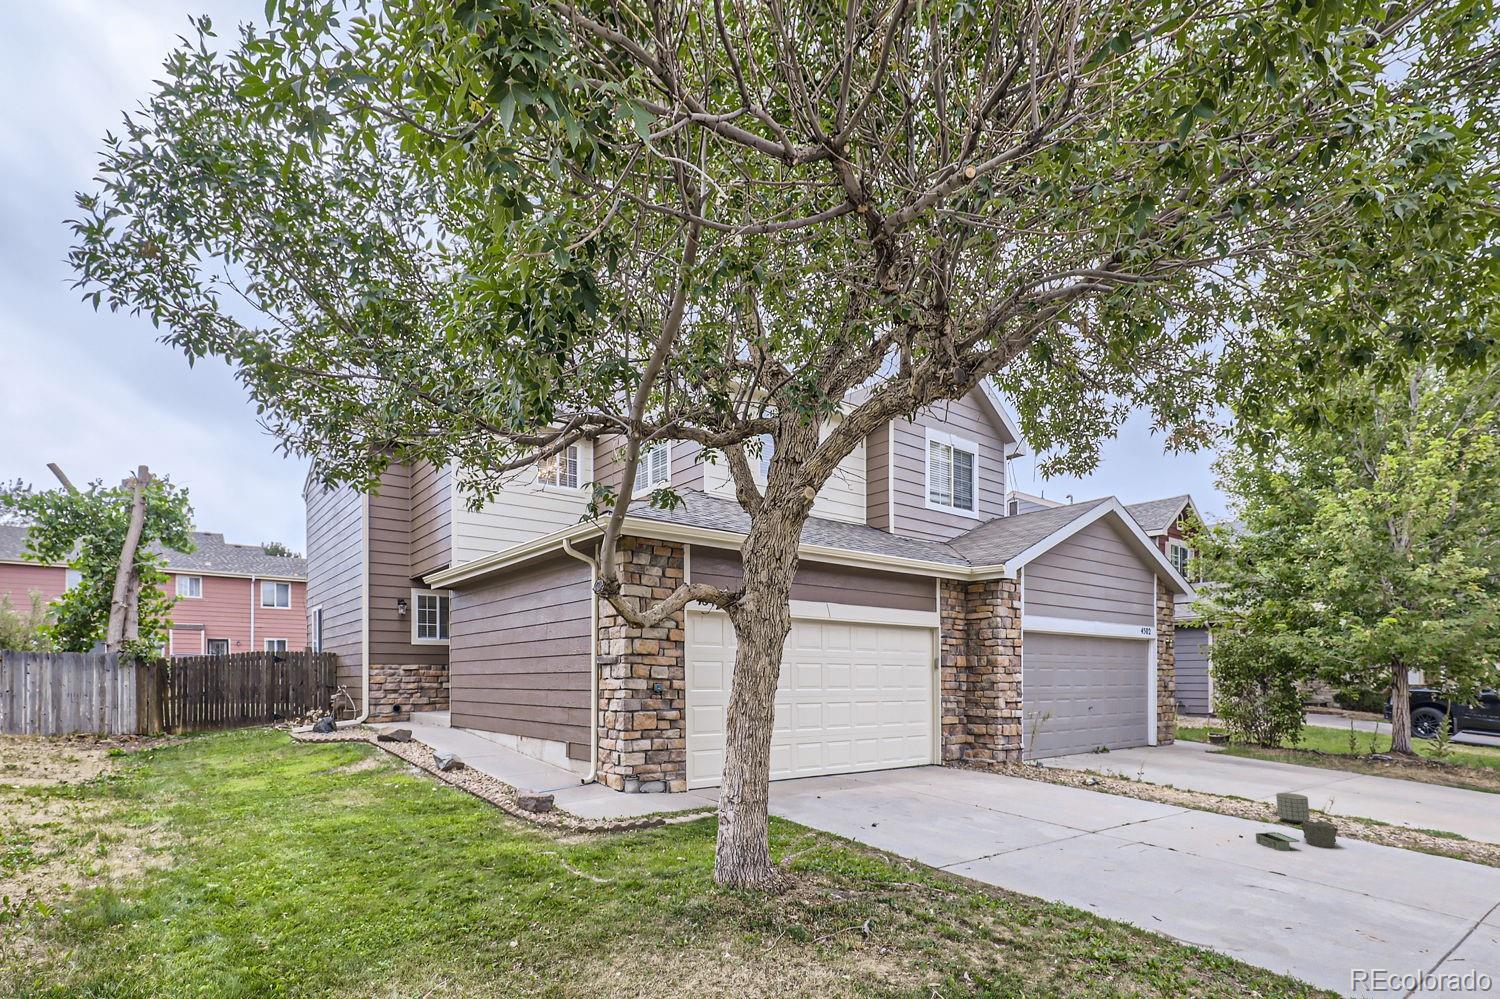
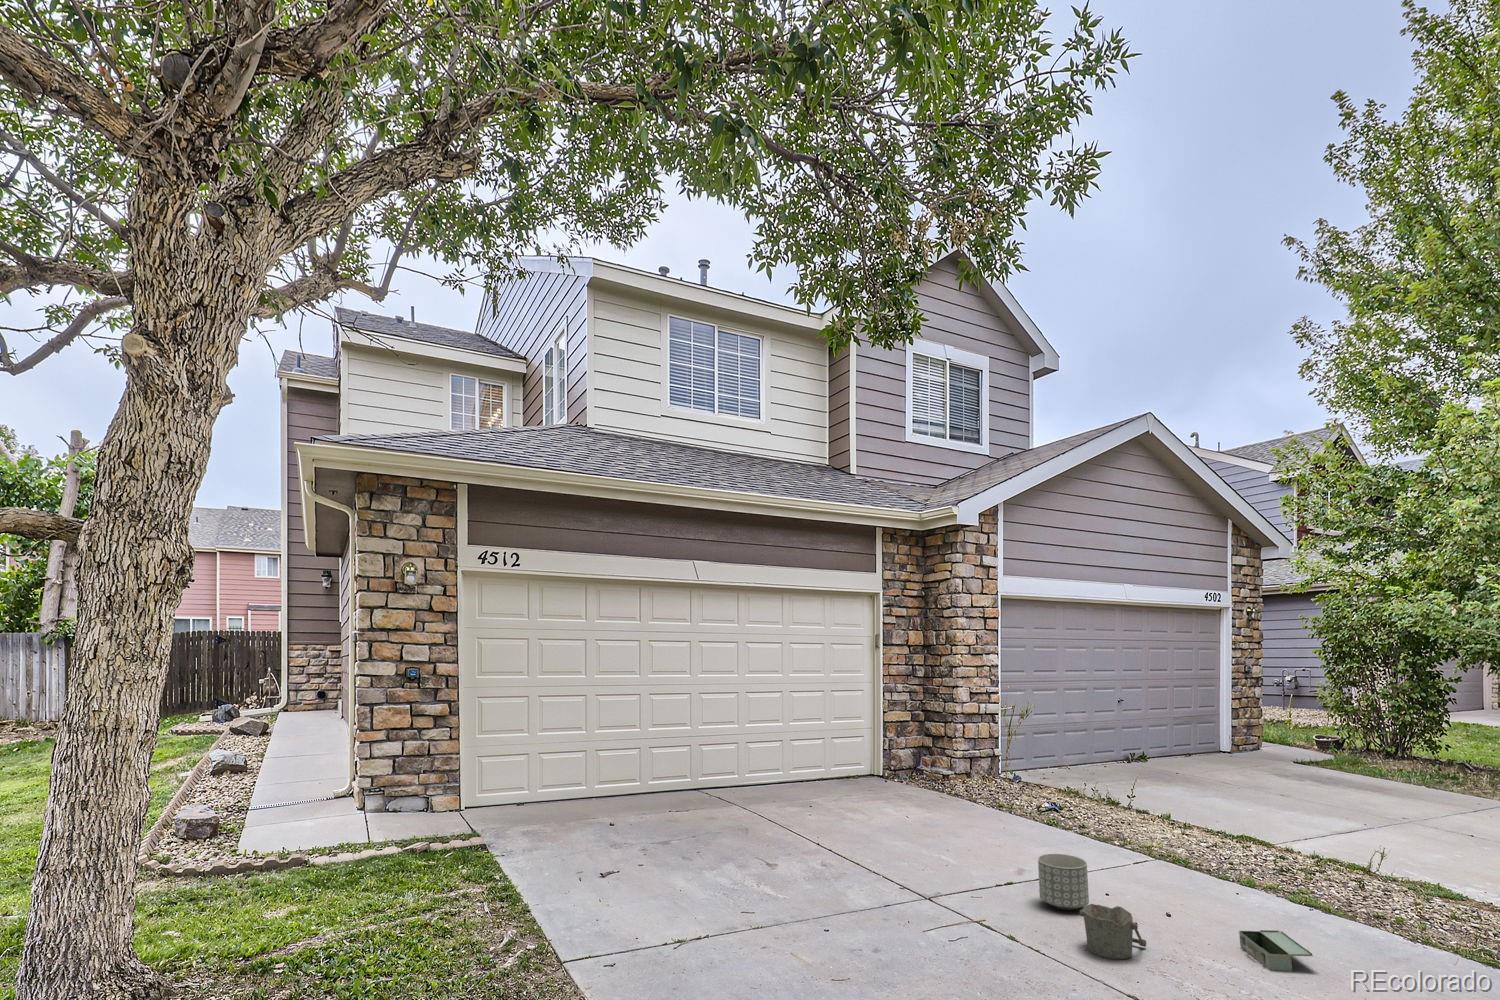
planter: present [1276,793,1310,823] -> present [1038,854,1089,910]
bucket: present [1300,820,1338,848] -> present [1080,904,1146,960]

